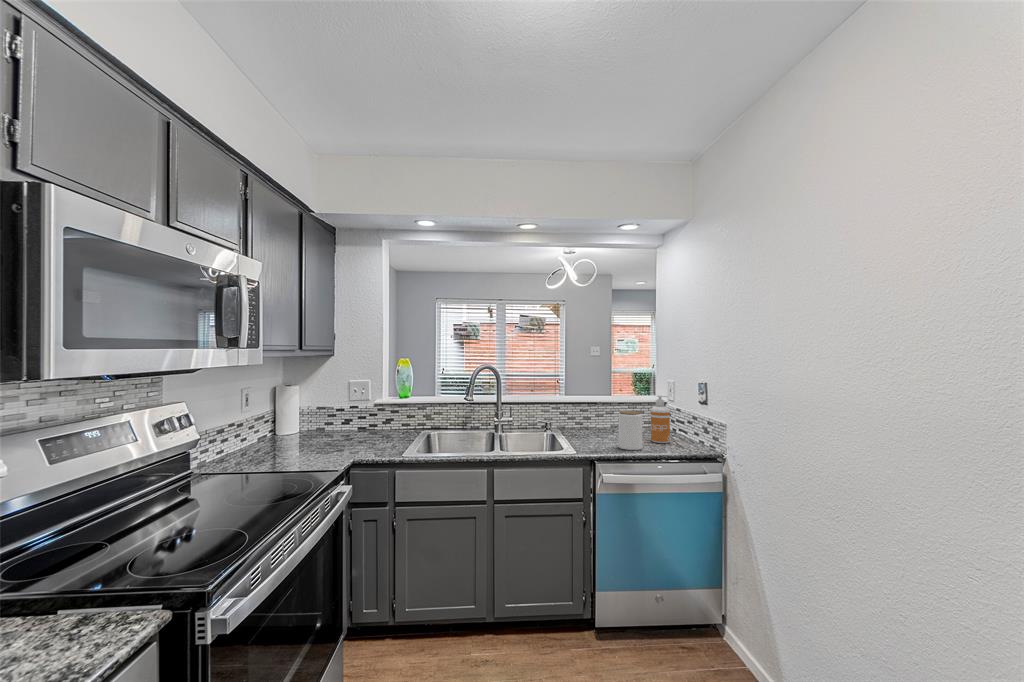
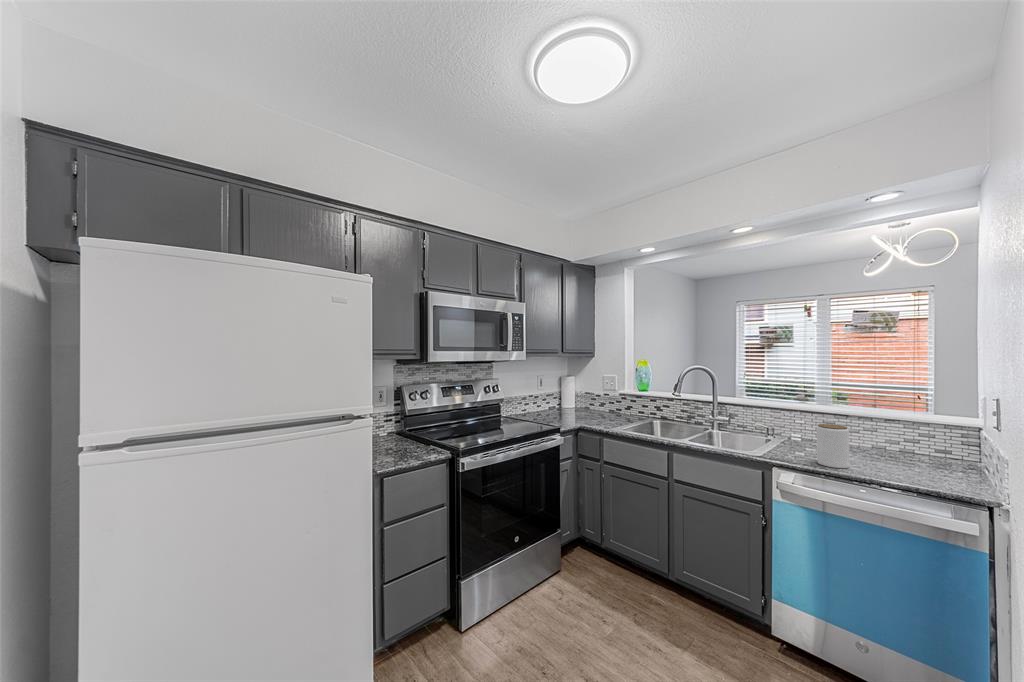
soap dispenser: present [651,395,670,443] -> none [882,412,913,471]

